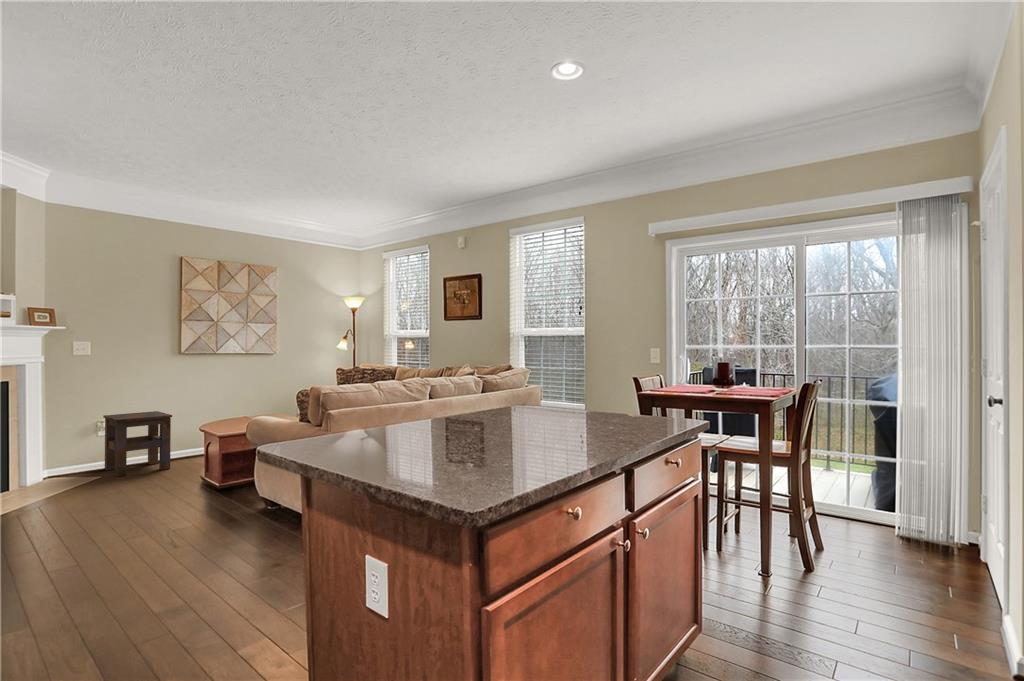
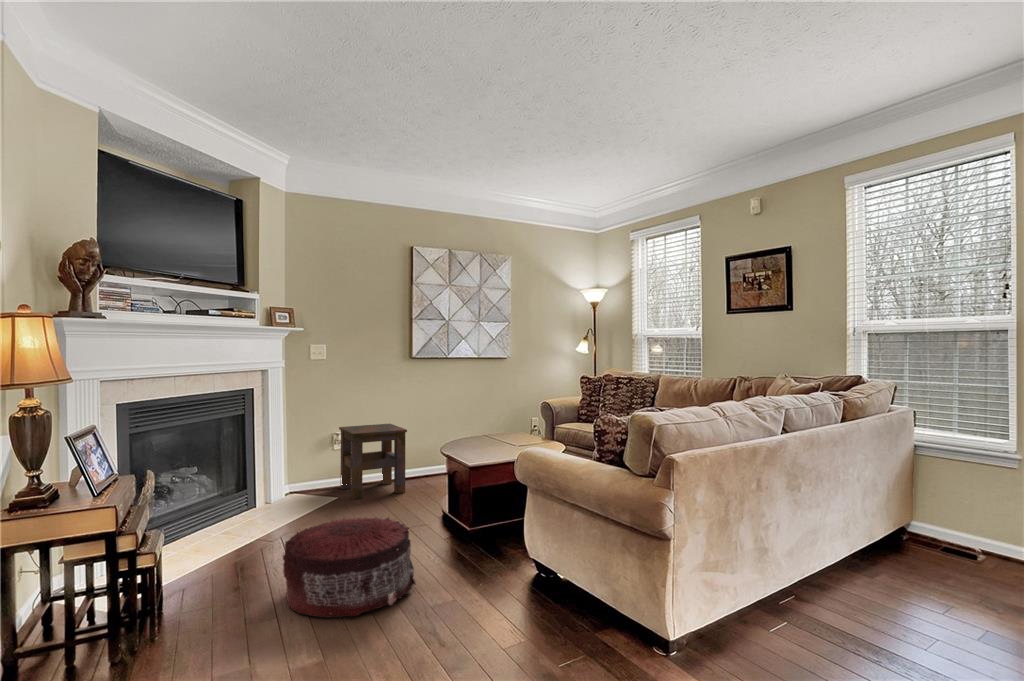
pouf: none [42,477,164,549] -> present [283,517,415,618]

